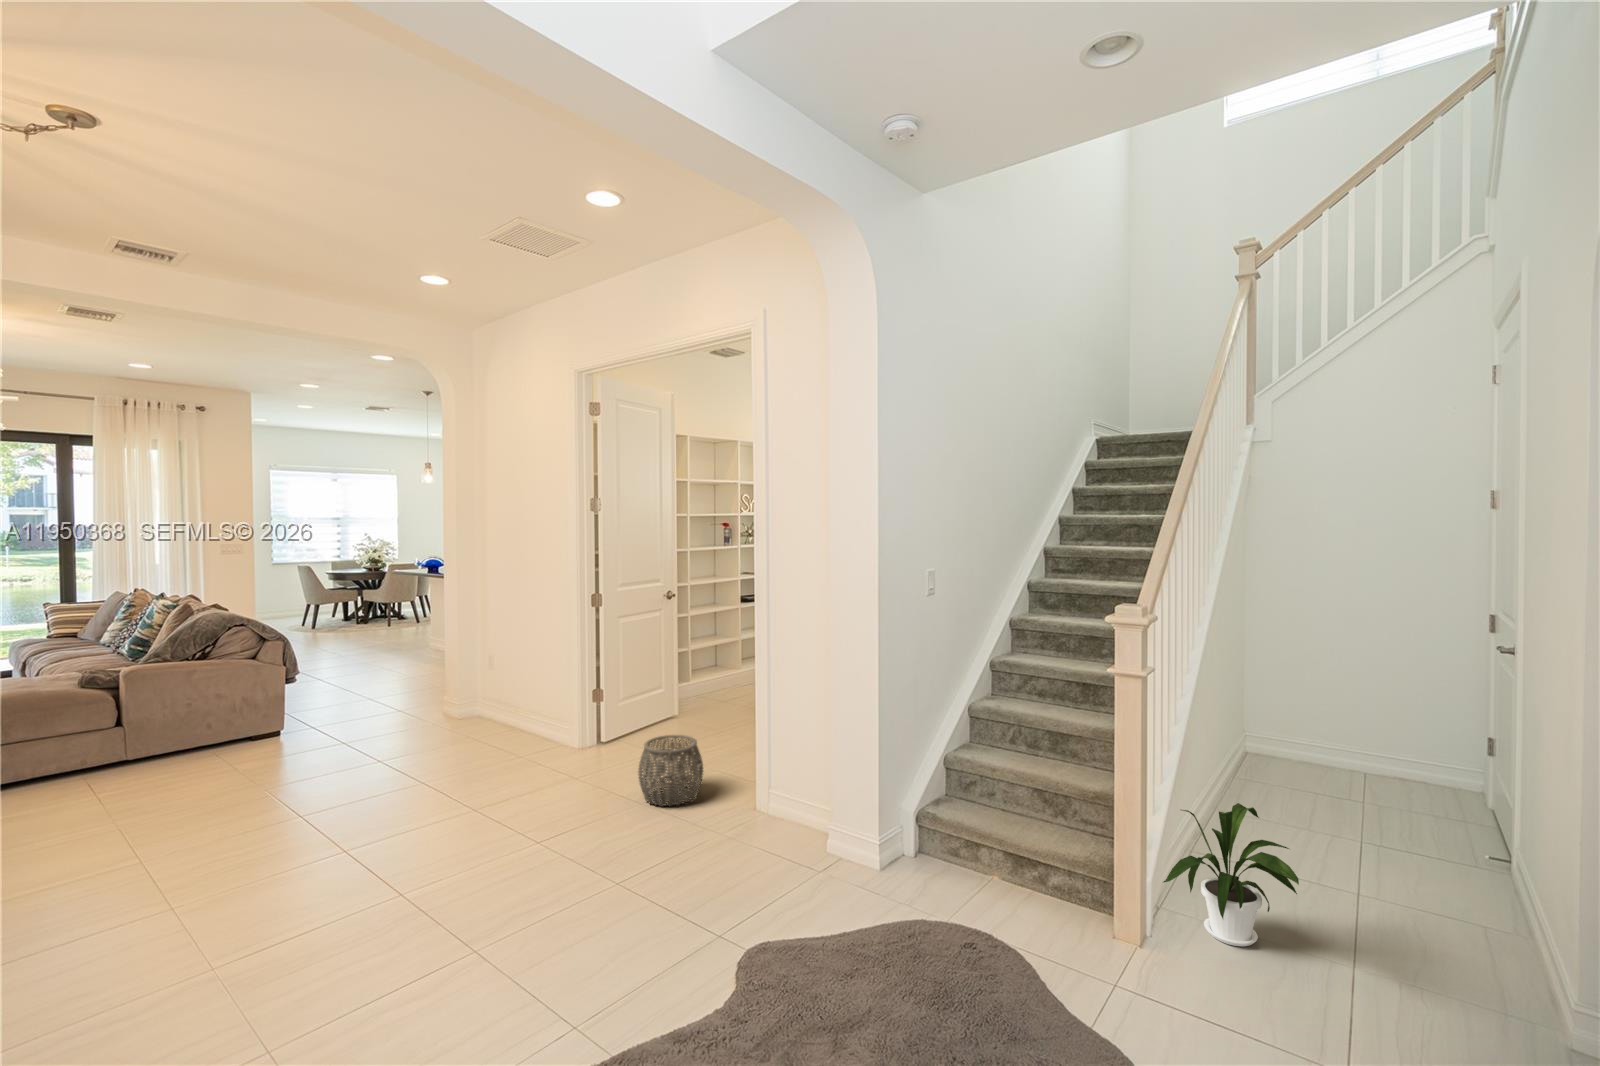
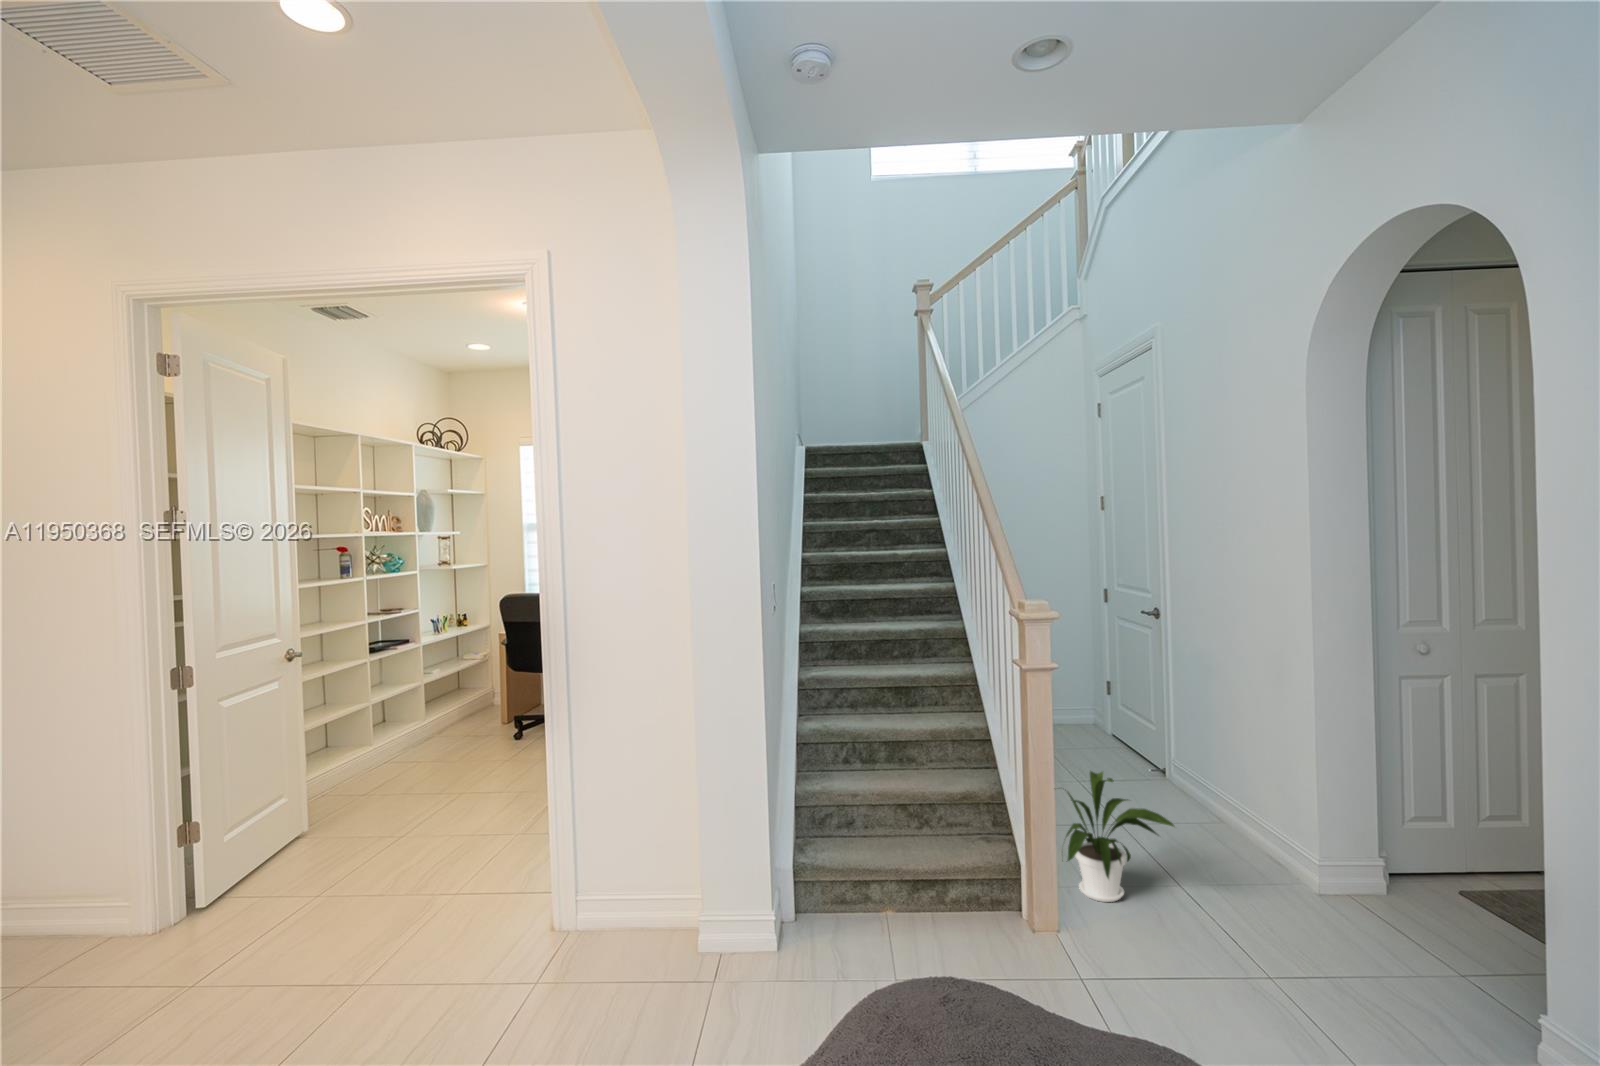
woven basket: present [638,735,703,806] -> none [344,856,457,978]

